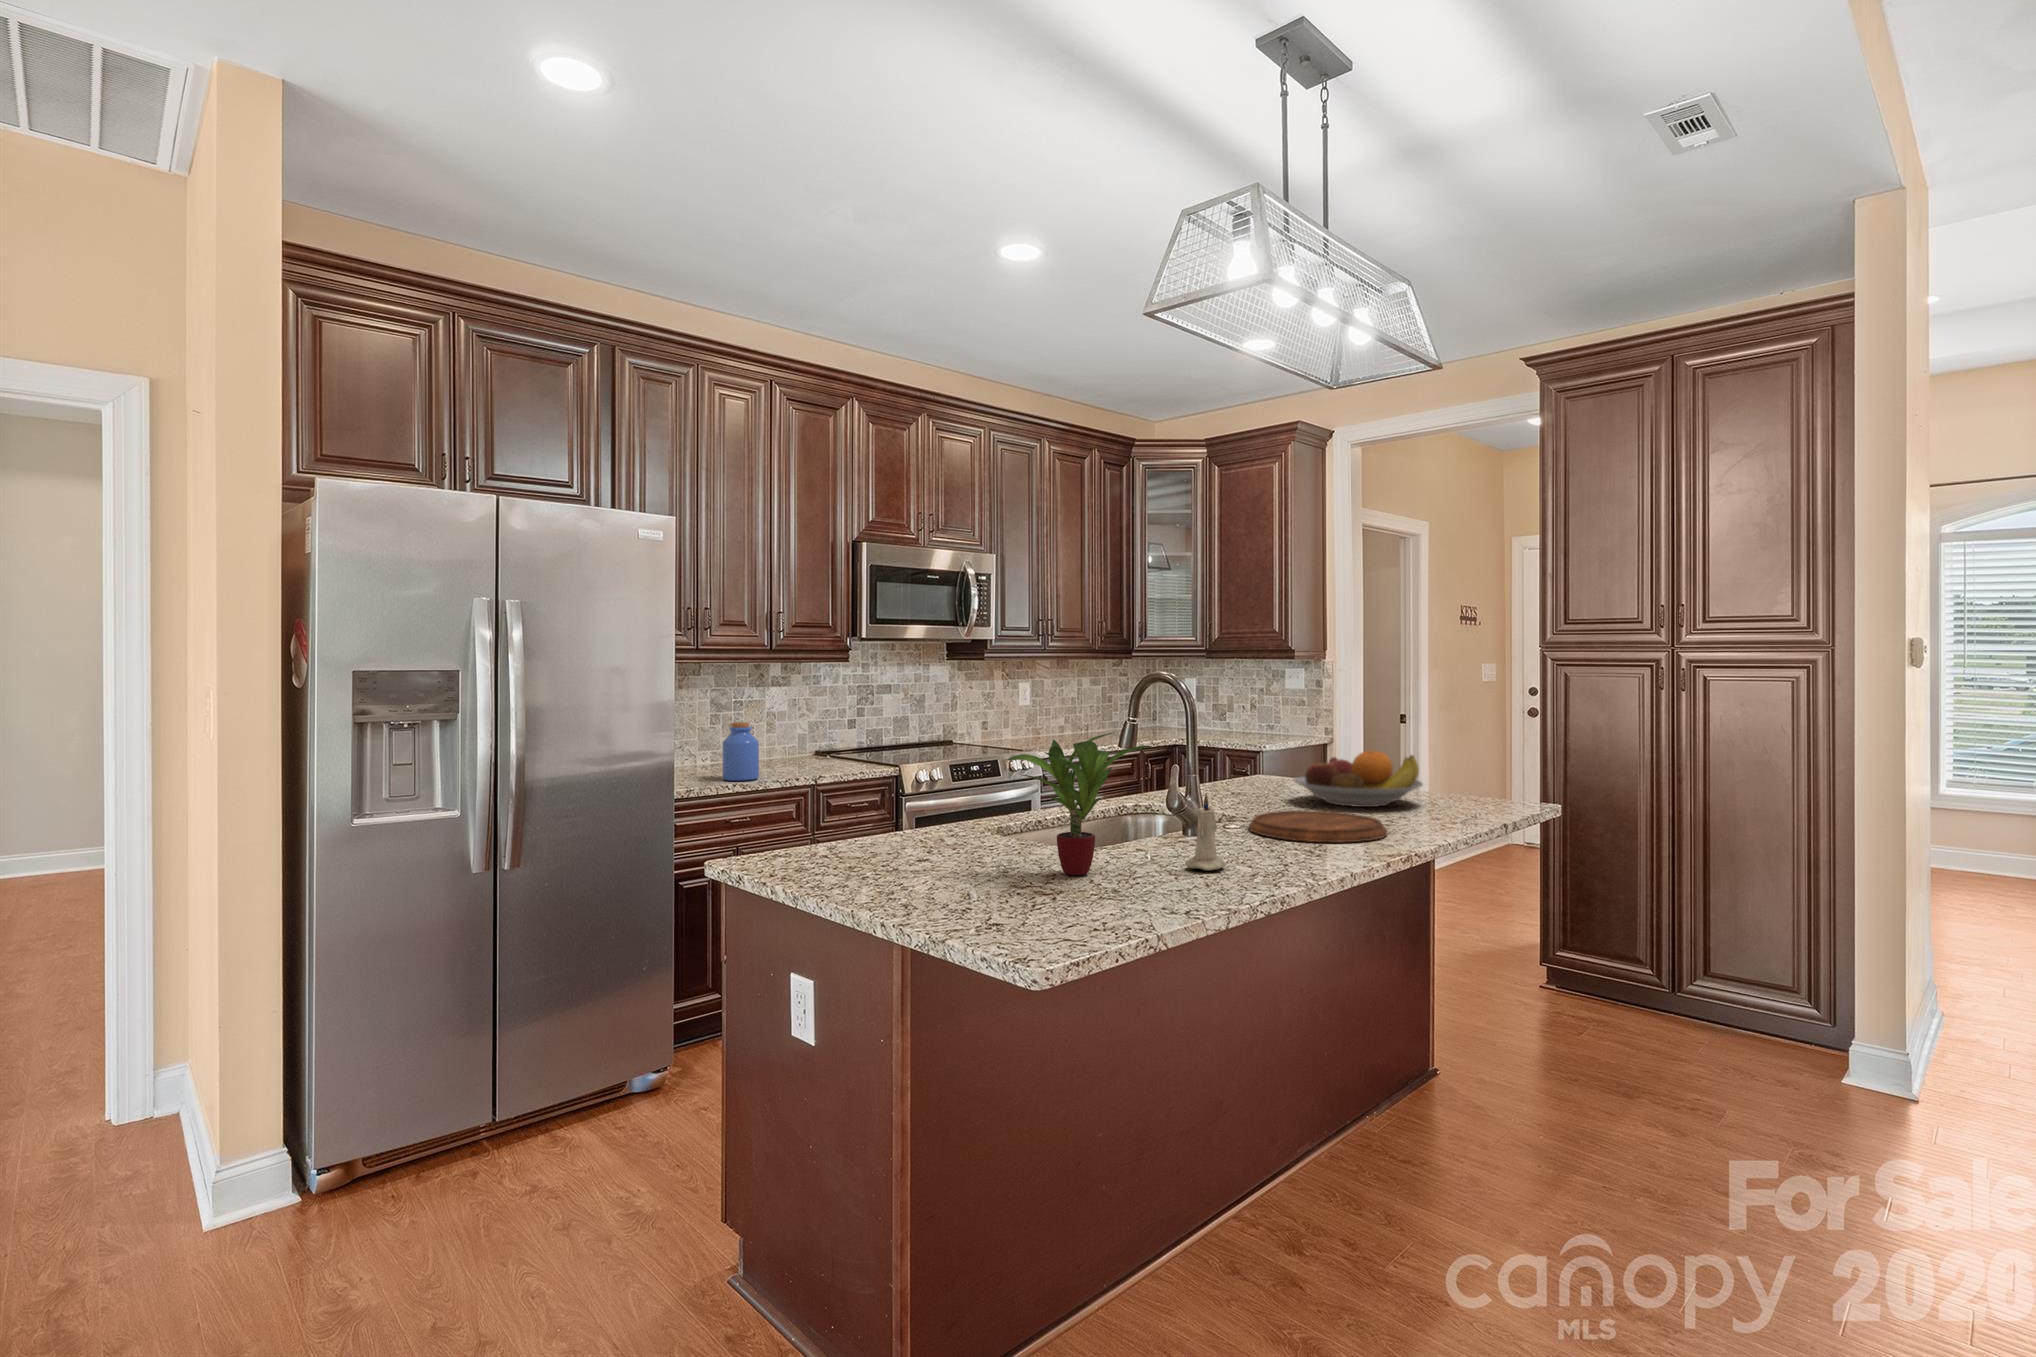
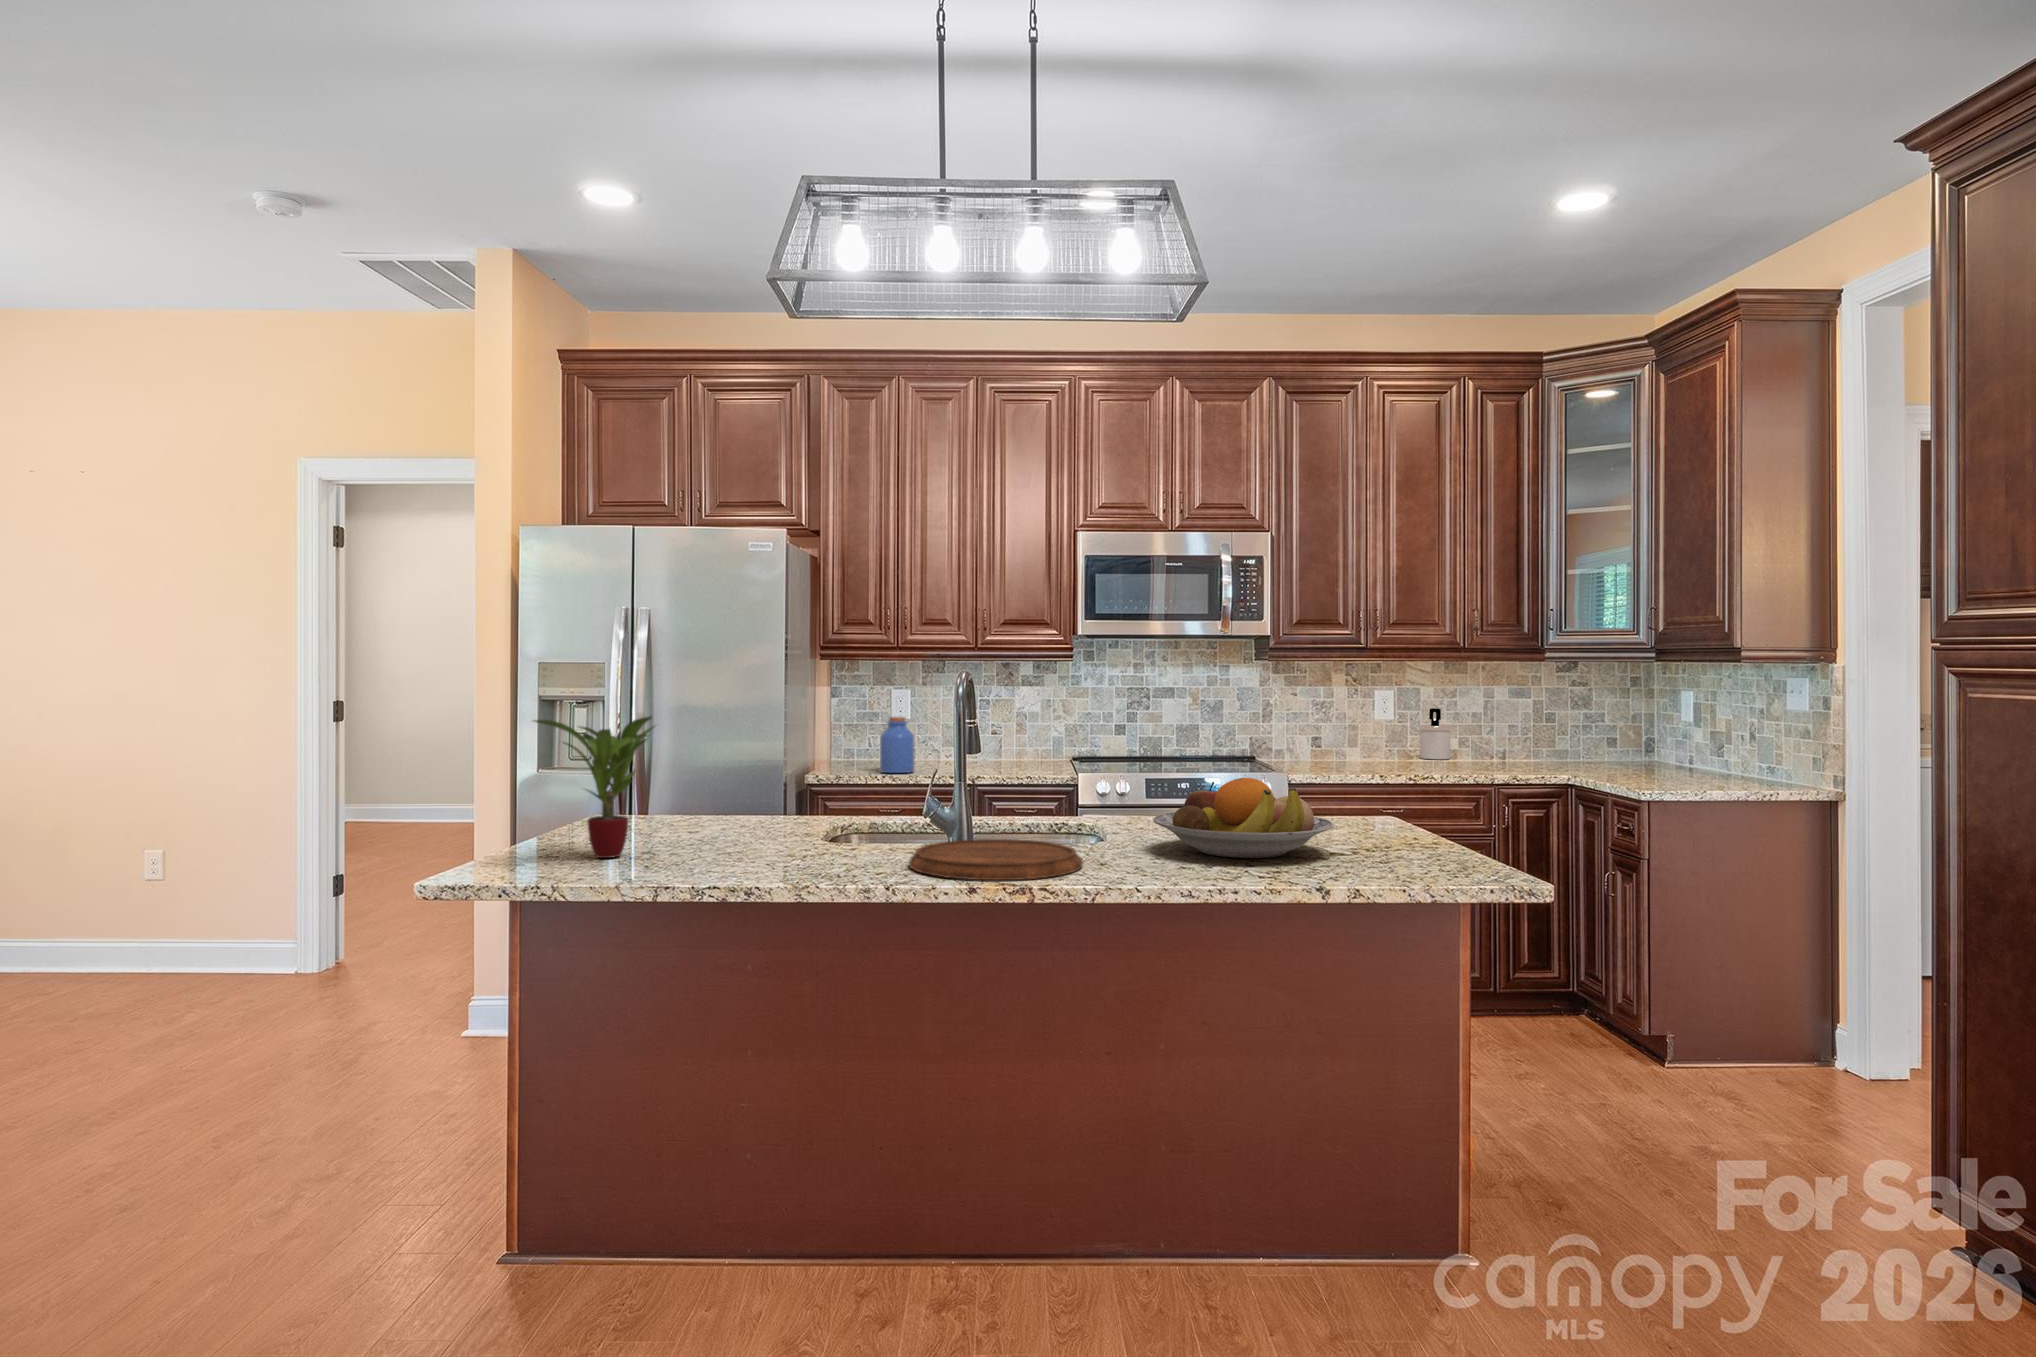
soap dispenser: none [1048,695,1072,734] -> present [1419,708,1451,760]
candle: present [1185,794,1226,871] -> none [673,787,726,872]

